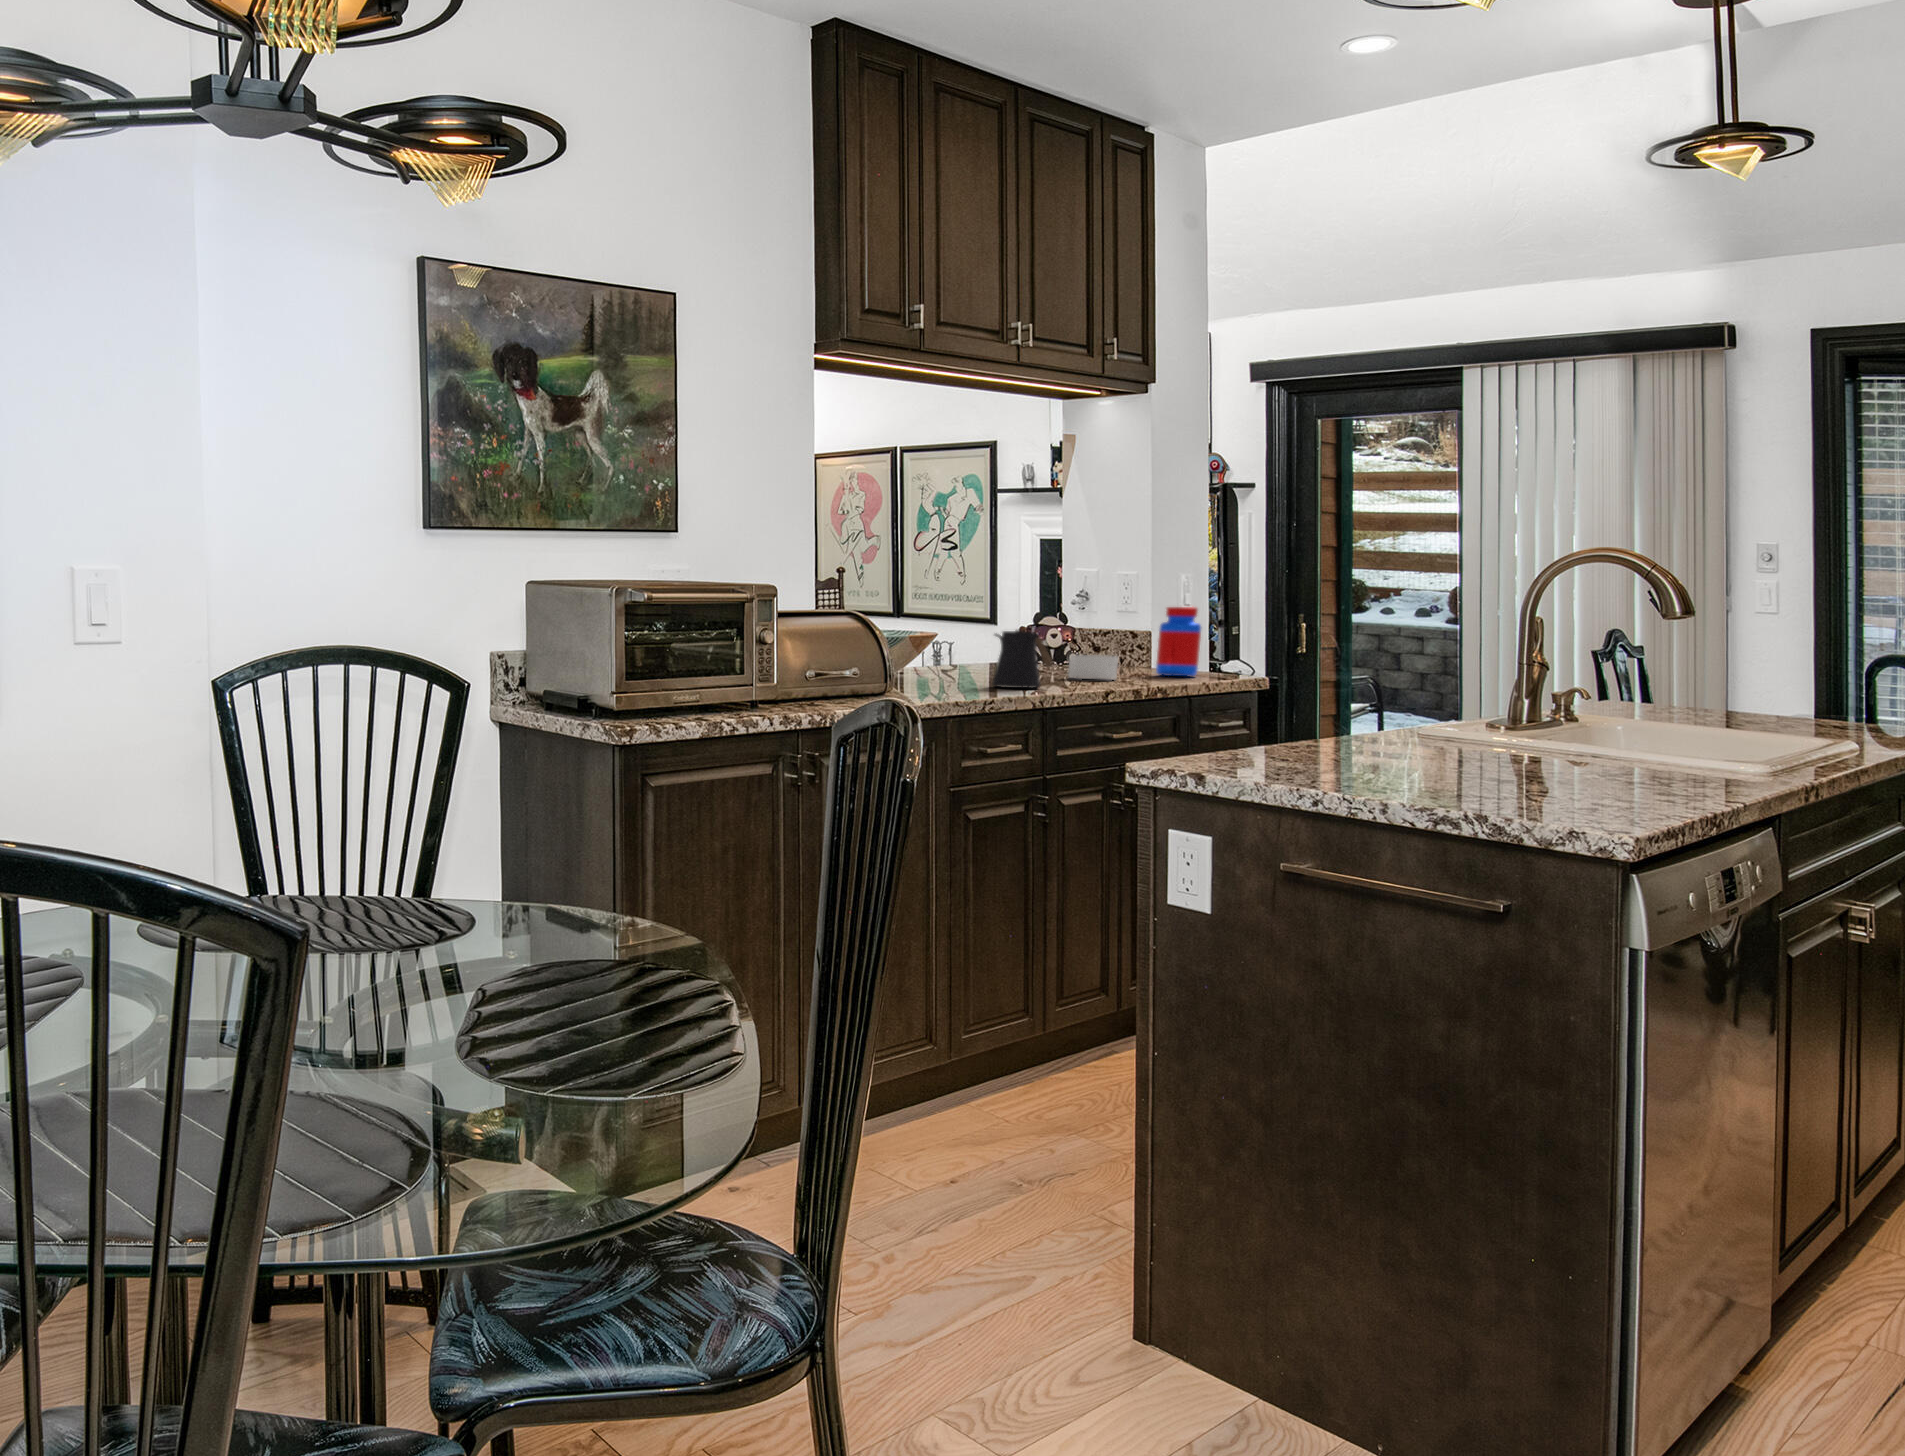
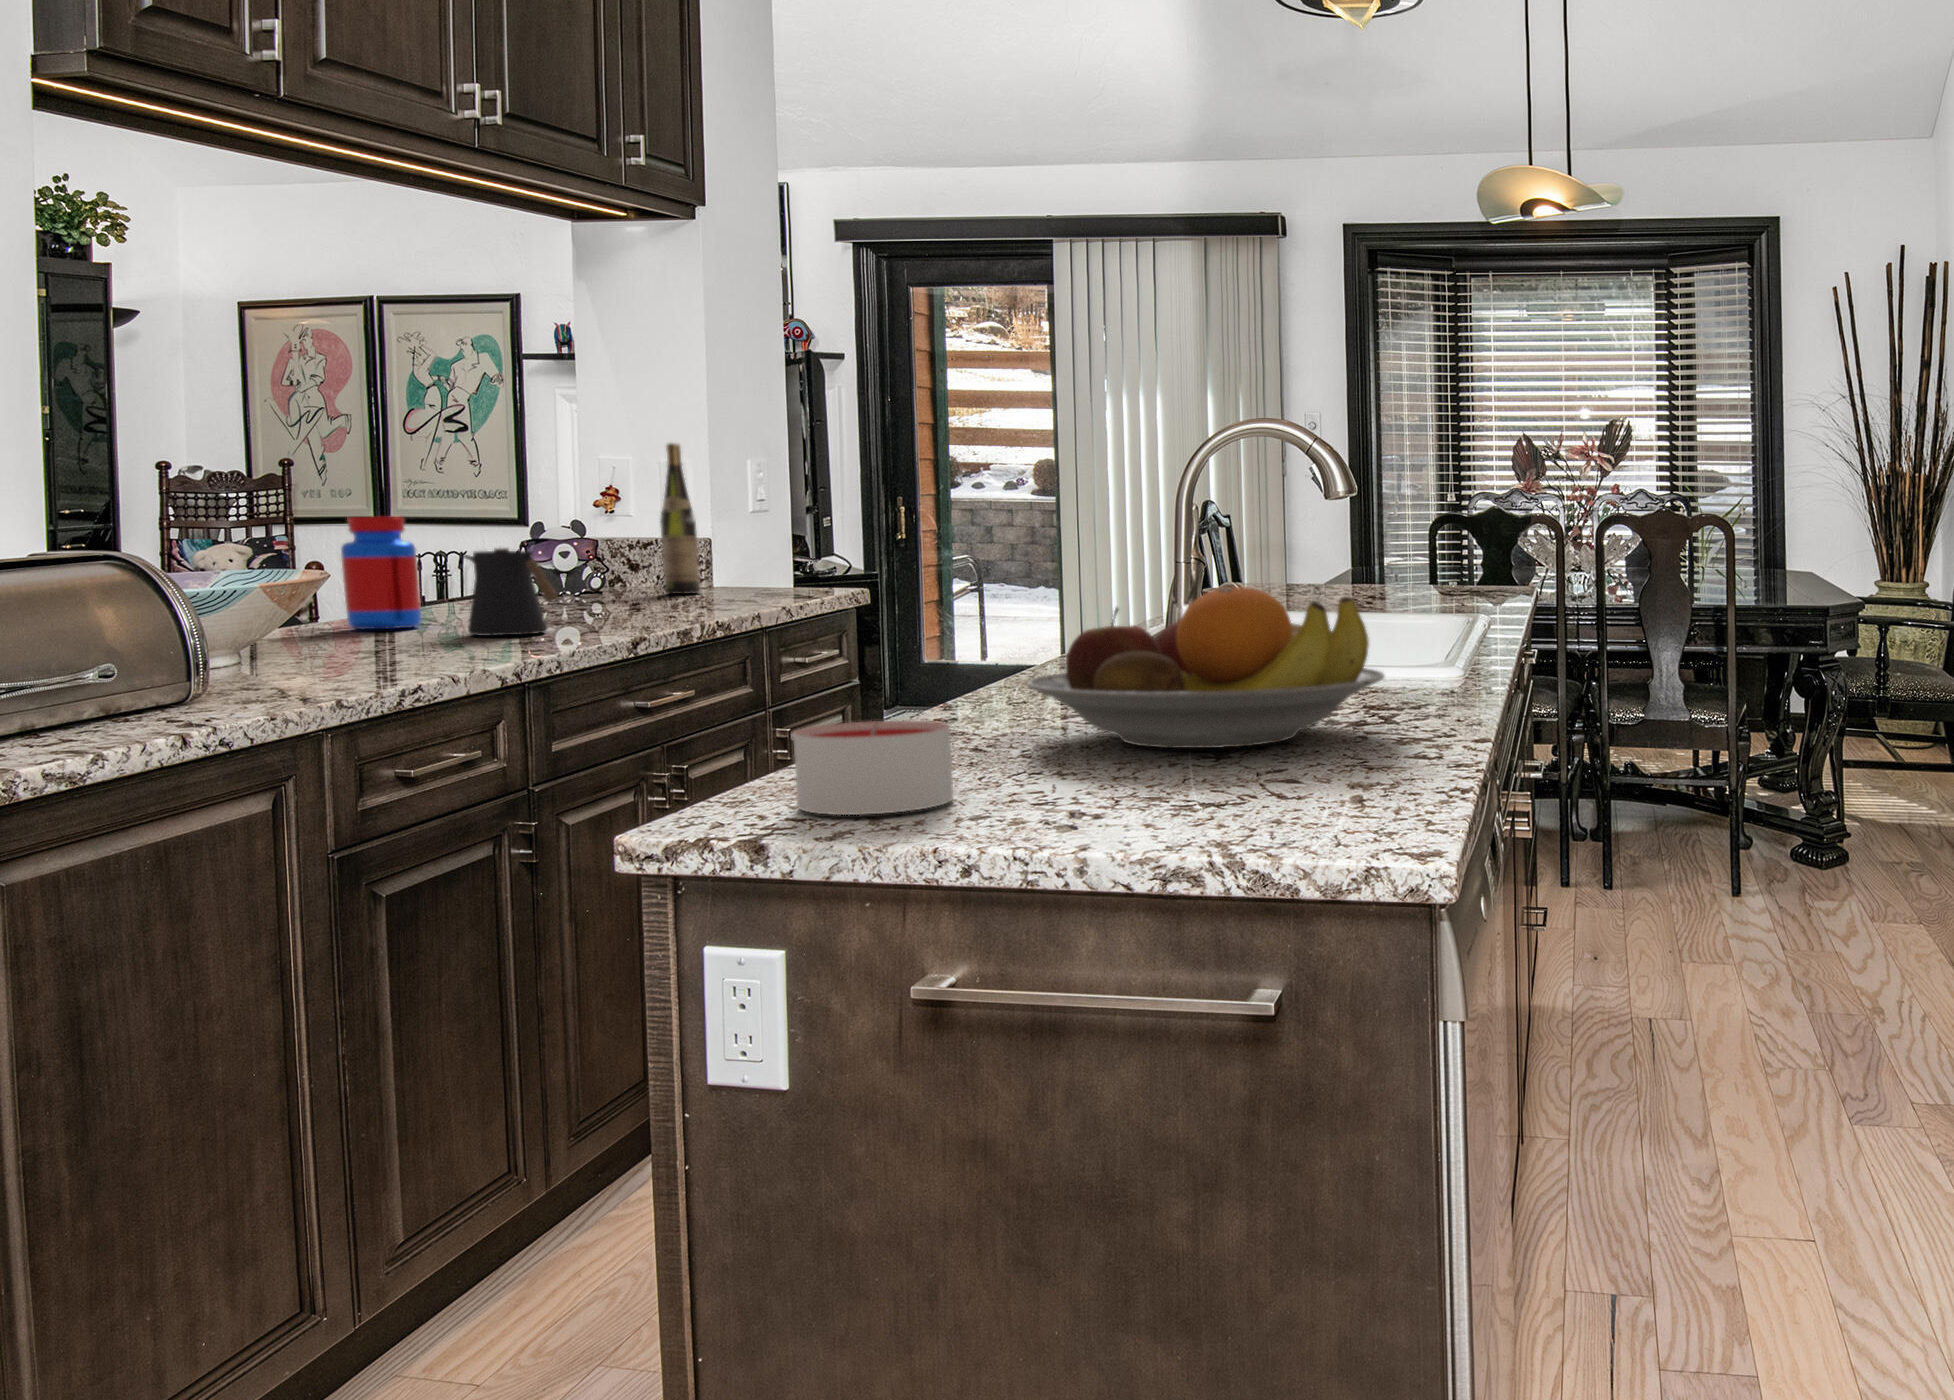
wine bottle: none [1111,560,1141,672] -> present [660,443,700,594]
jar: present [1156,607,1201,676] -> present [341,517,421,629]
candle: present [1068,654,1118,680] -> present [793,721,953,815]
fruit bowl: none [1375,664,1652,773] -> present [1027,587,1384,748]

